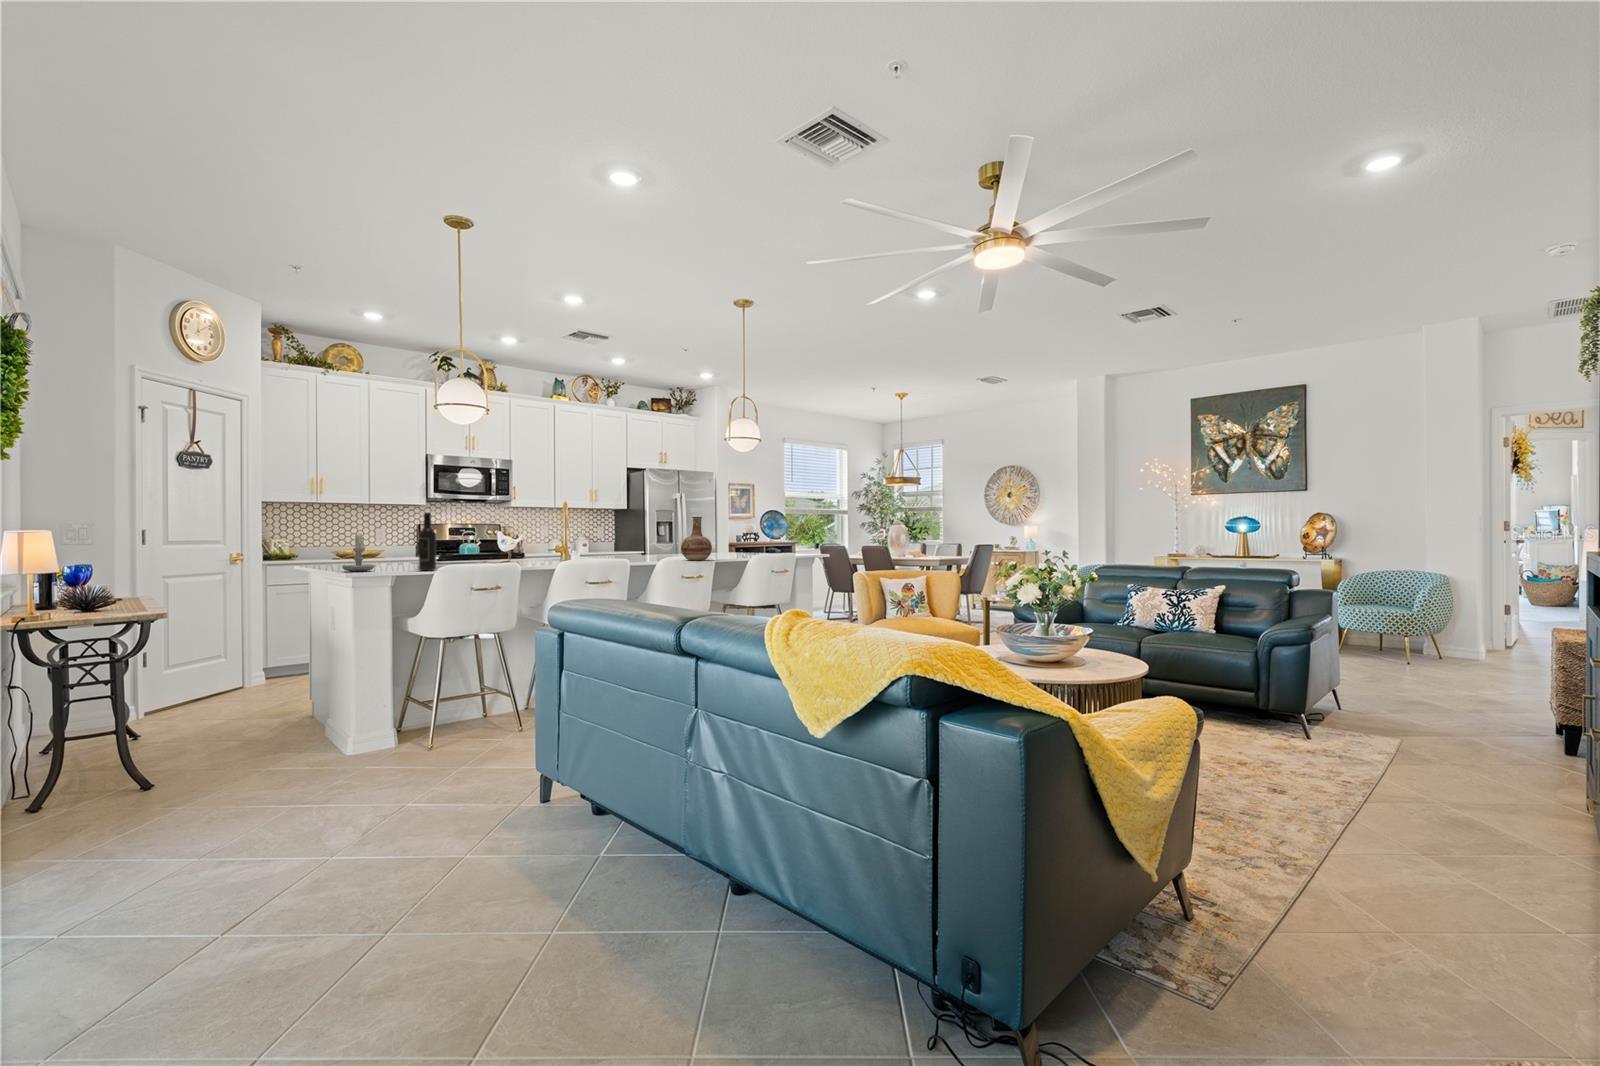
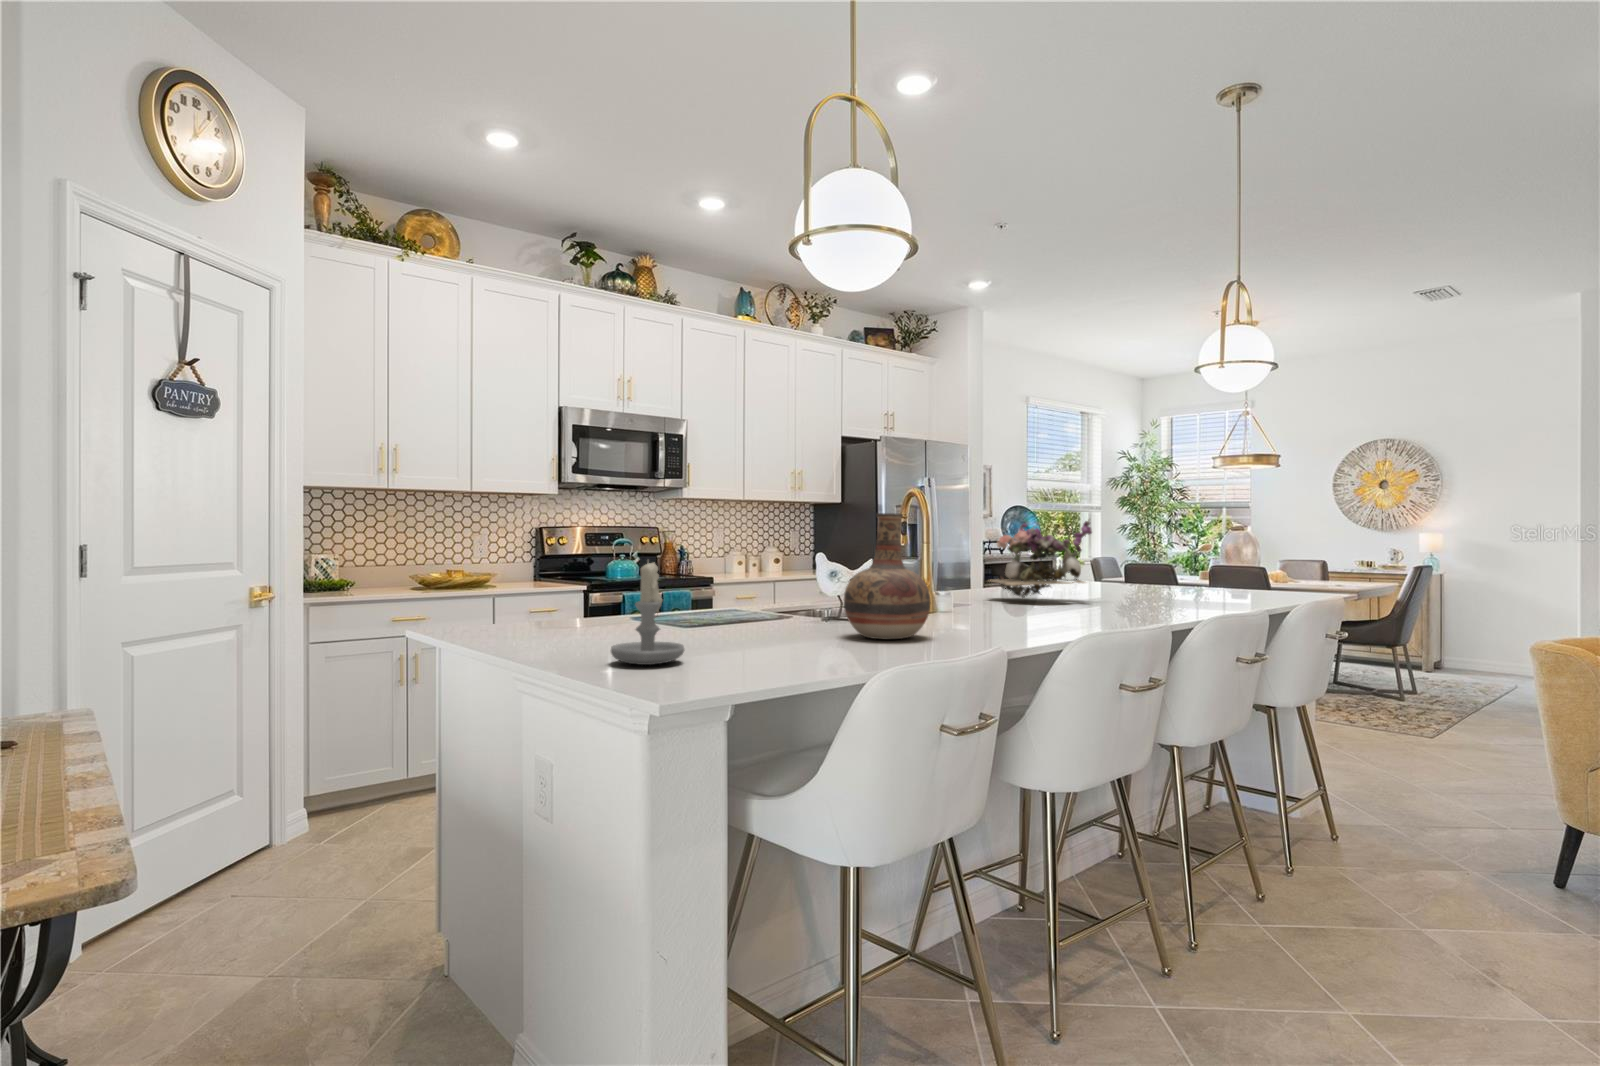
wine bottle: present [419,513,436,571] -> none [796,509,837,663]
flower arrangement: none [618,517,667,559] -> present [988,520,1092,600]
vase: present [681,517,712,560] -> present [844,513,931,639]

